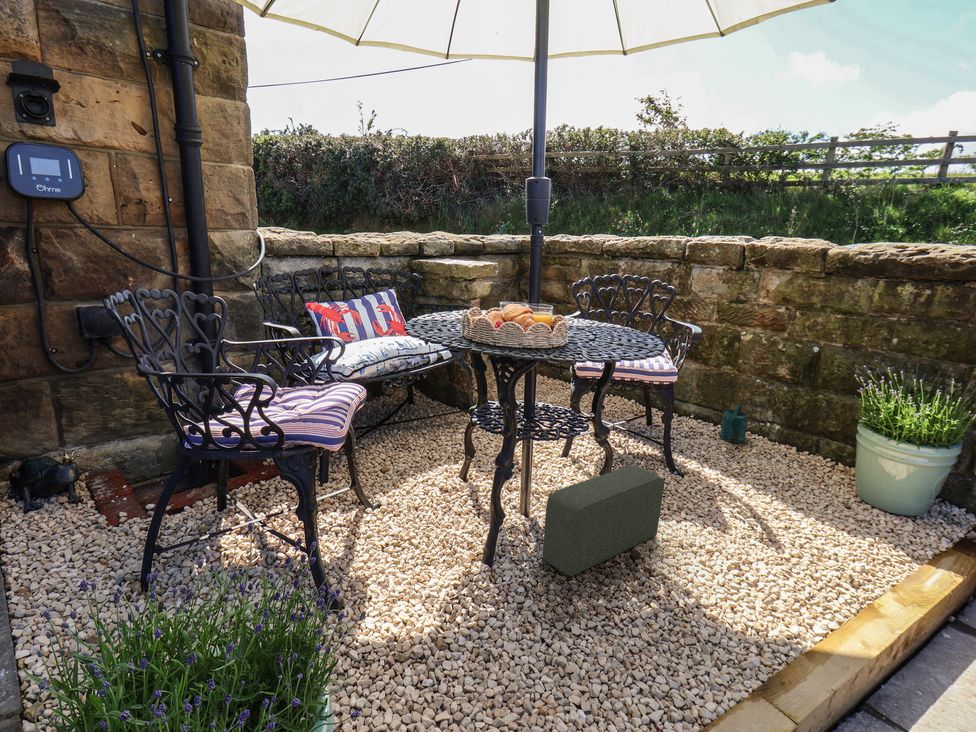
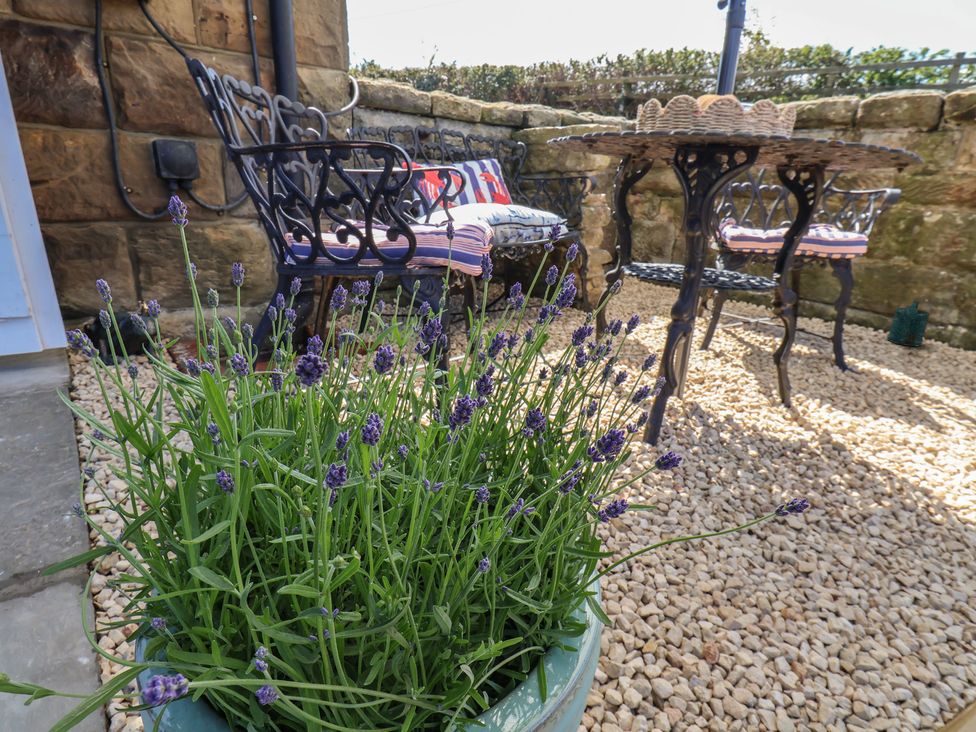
pouf: present [542,466,664,576] -> none [718,341,876,465]

